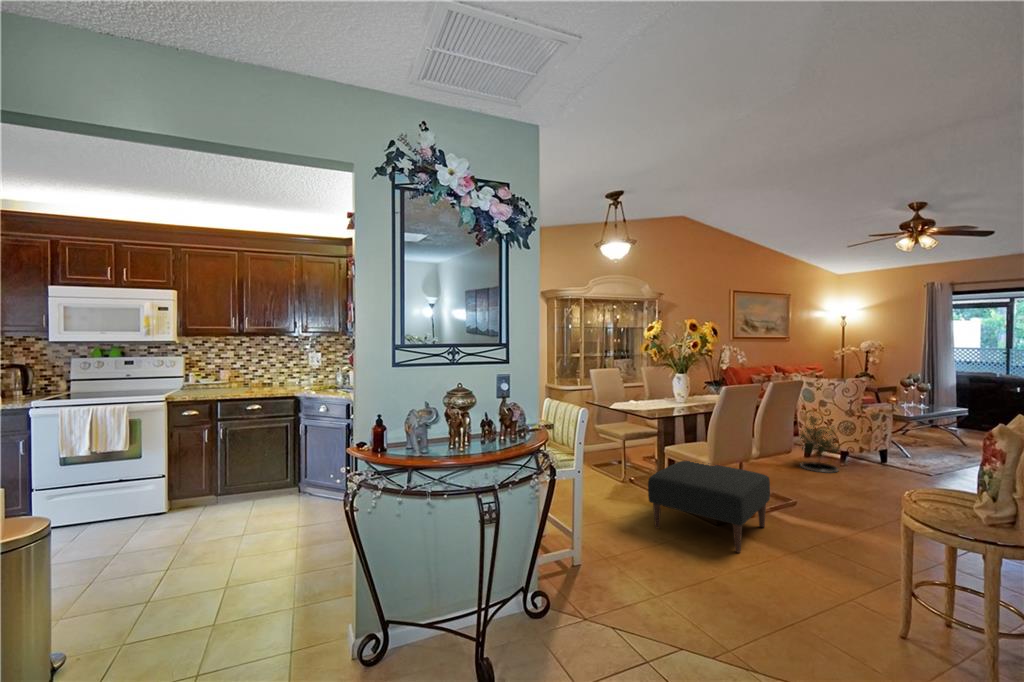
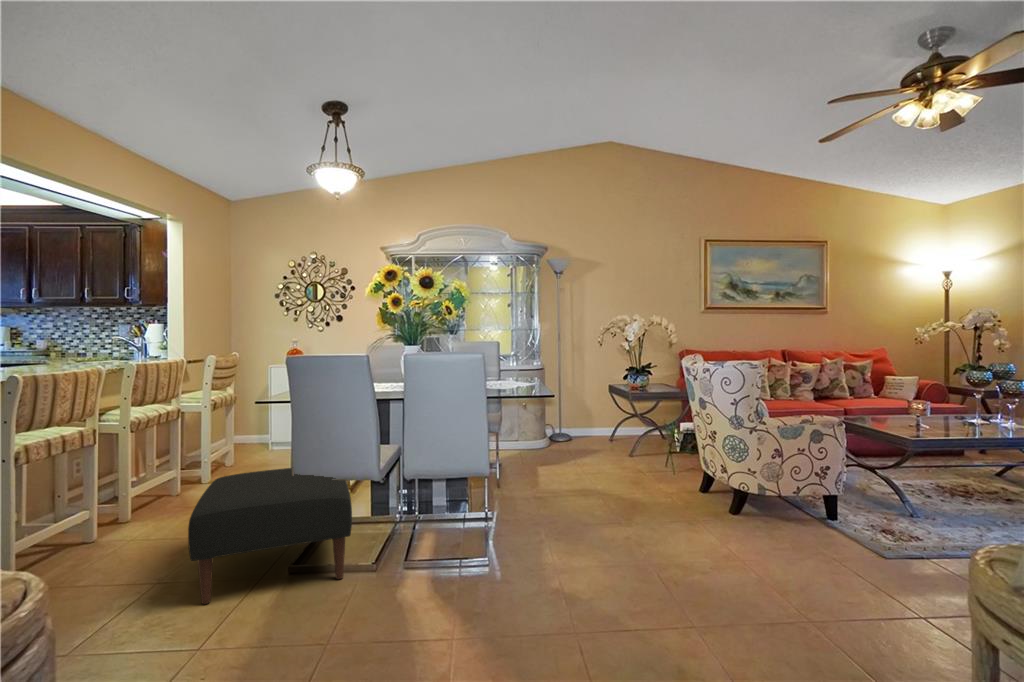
potted tree: present [800,416,840,473] -> none [641,412,717,524]

